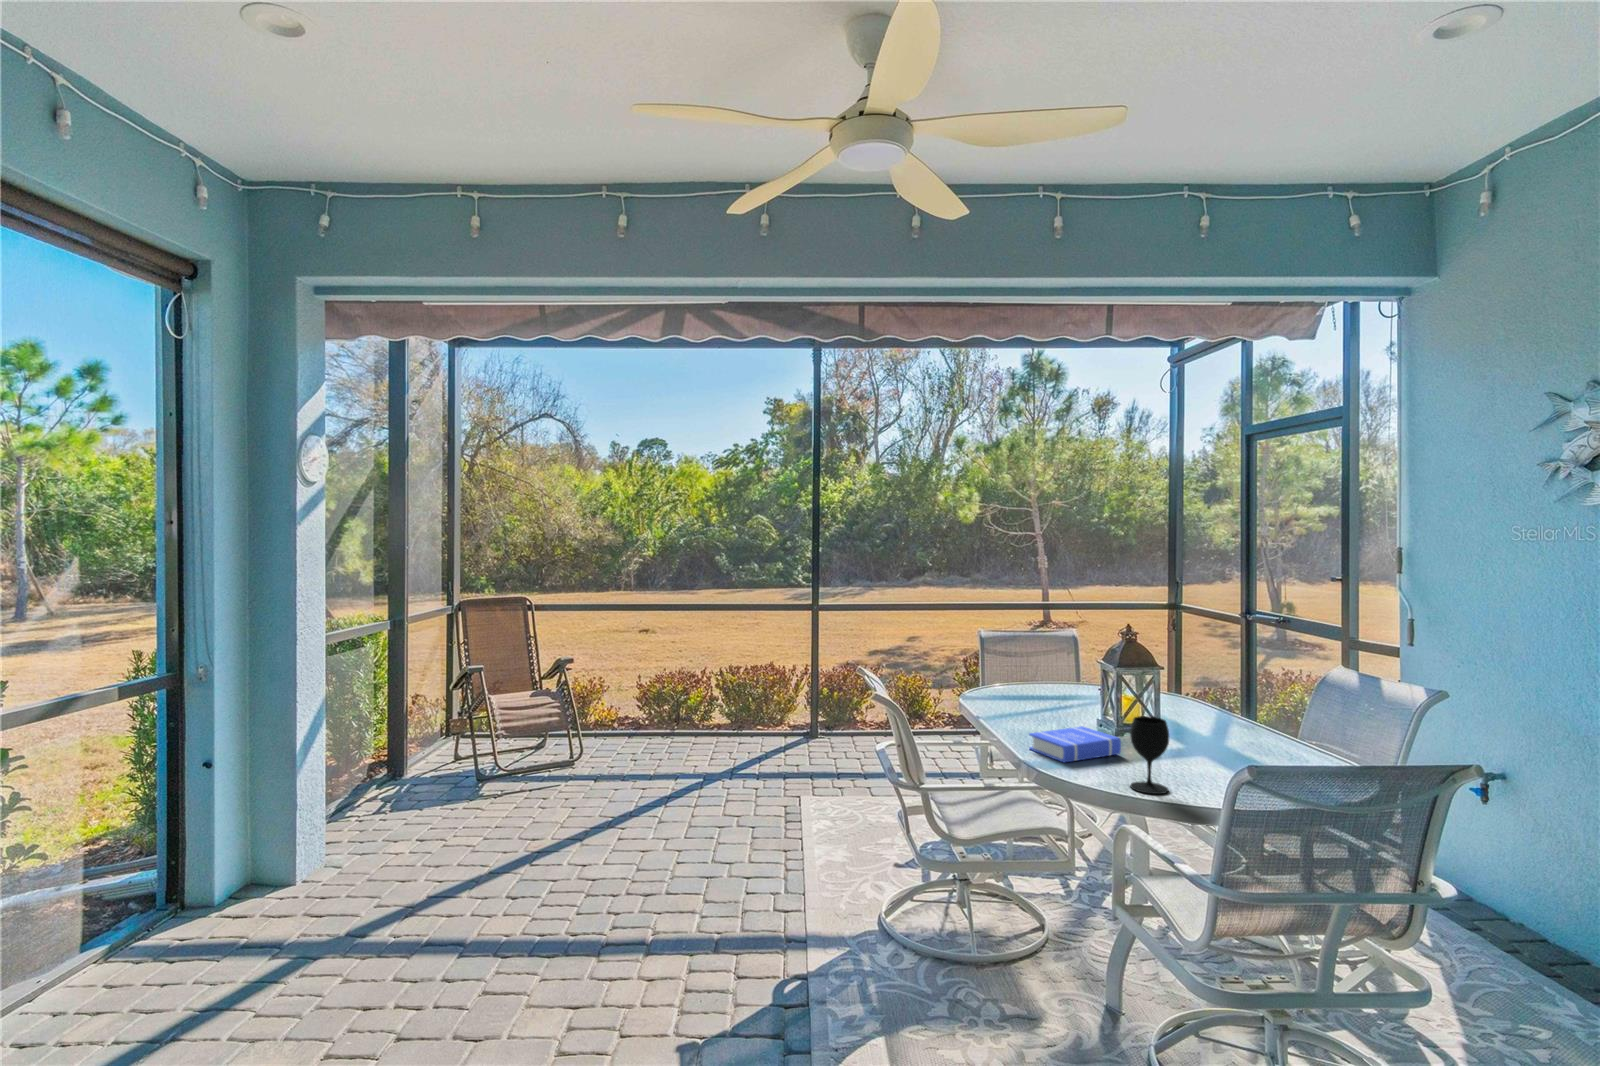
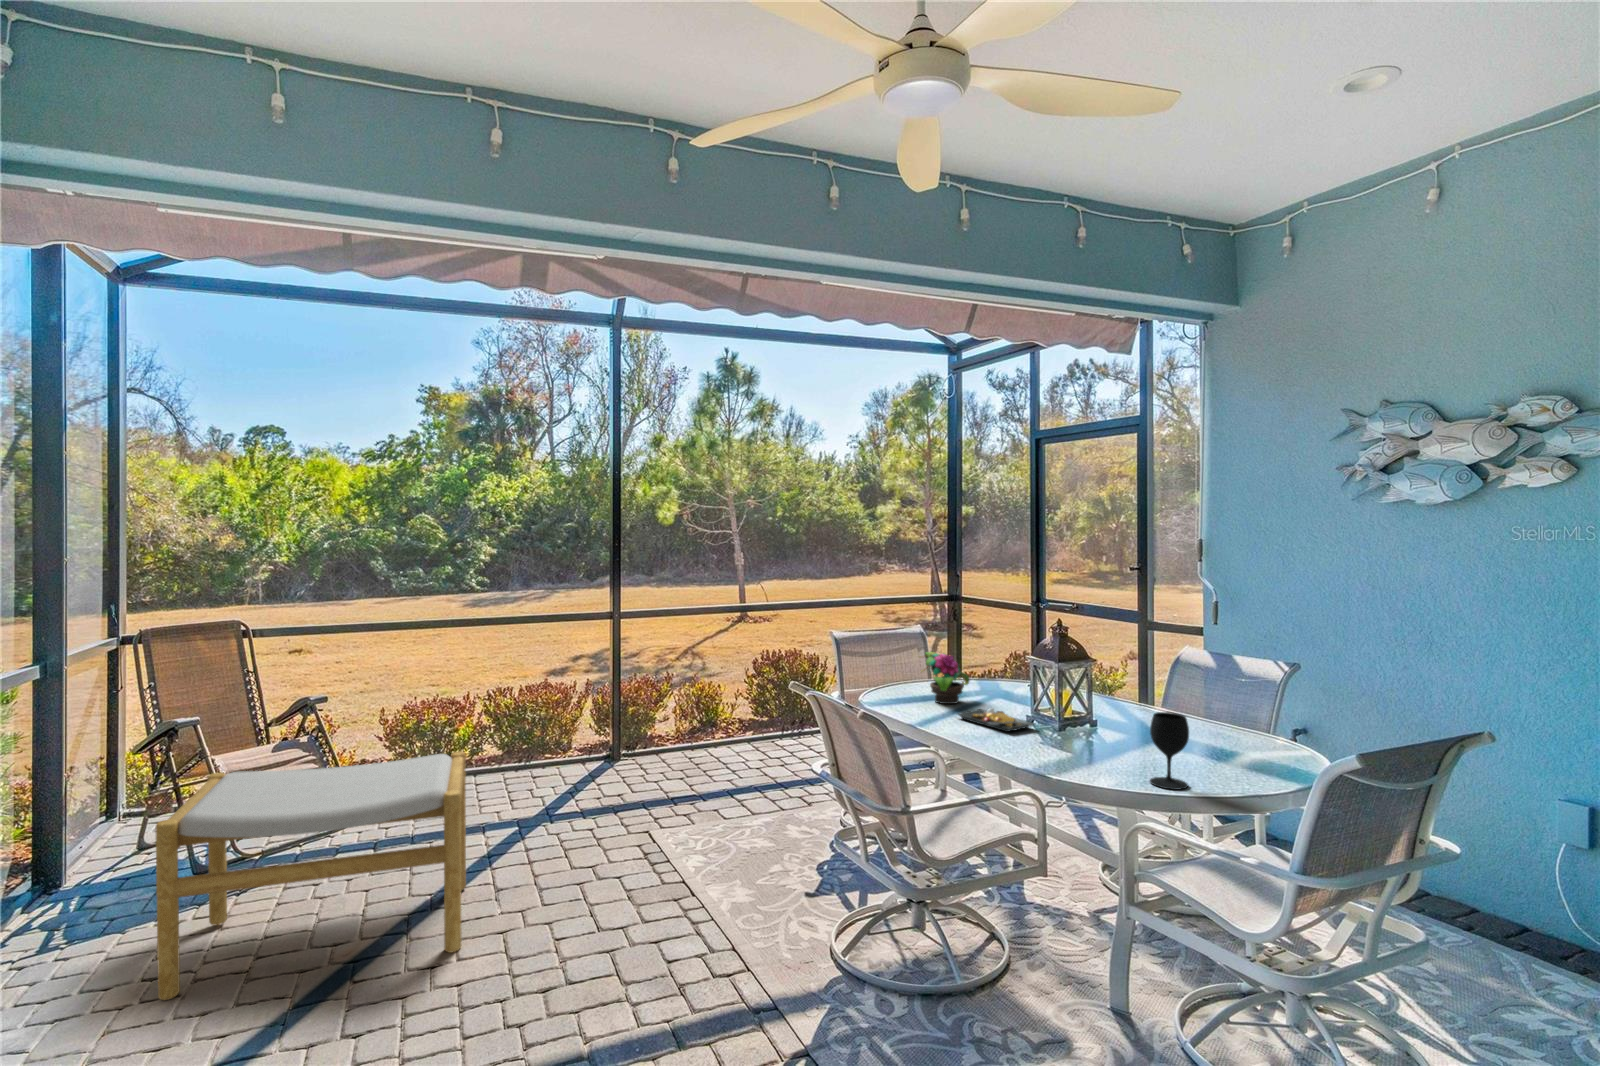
potted flower: none [1002,652,1059,703] -> present [921,652,969,704]
footstool: none [419,705,638,858] -> present [156,751,466,1000]
plate: none [1018,706,1086,730] -> present [957,708,1034,732]
book: present [1029,726,1121,762] -> none [1017,726,1099,766]

